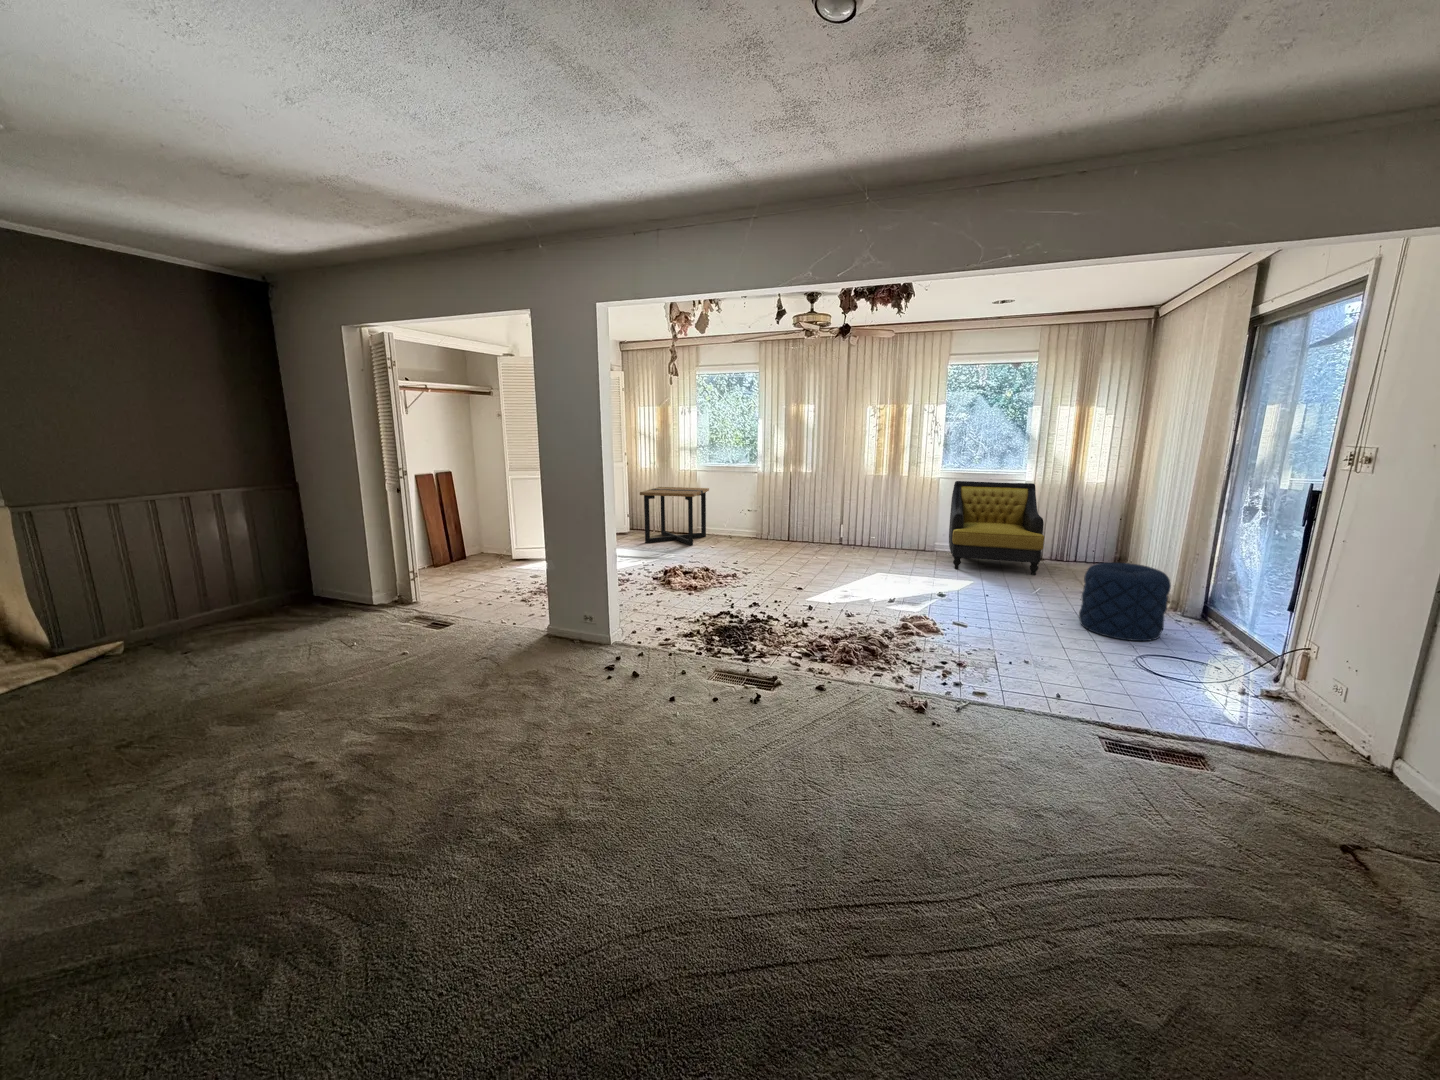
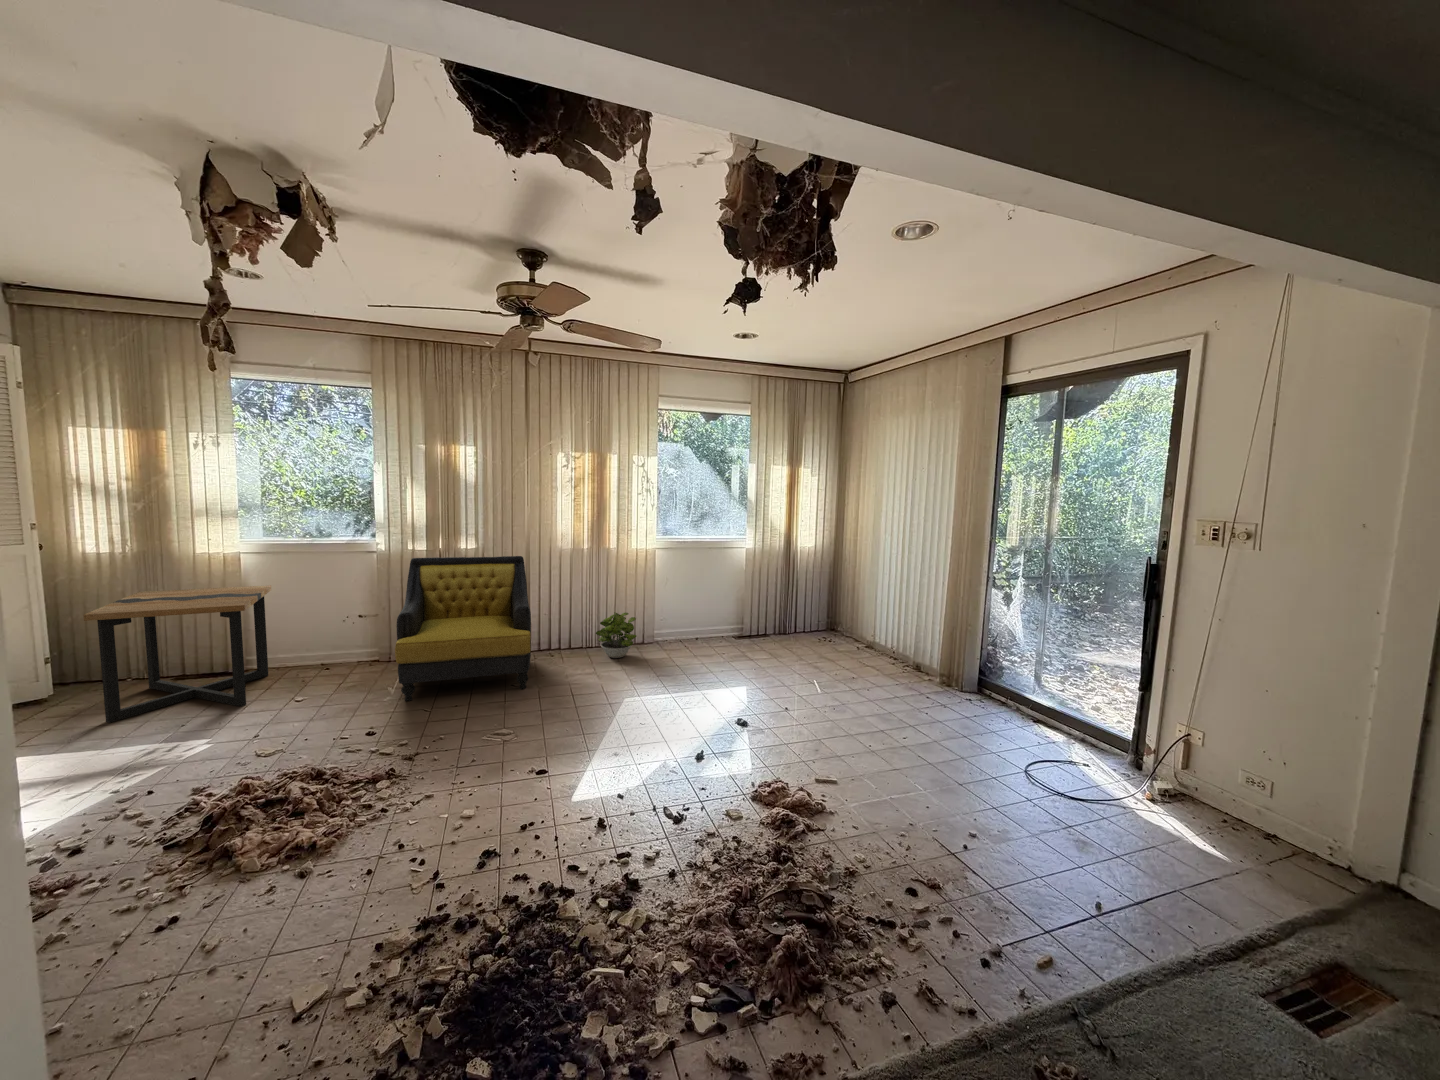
armchair: present [949,481,1044,575] -> present [395,556,531,701]
potted plant: none [880,522,912,556] -> present [596,612,636,658]
pouf: present [1079,563,1171,641] -> none [909,648,1000,745]

